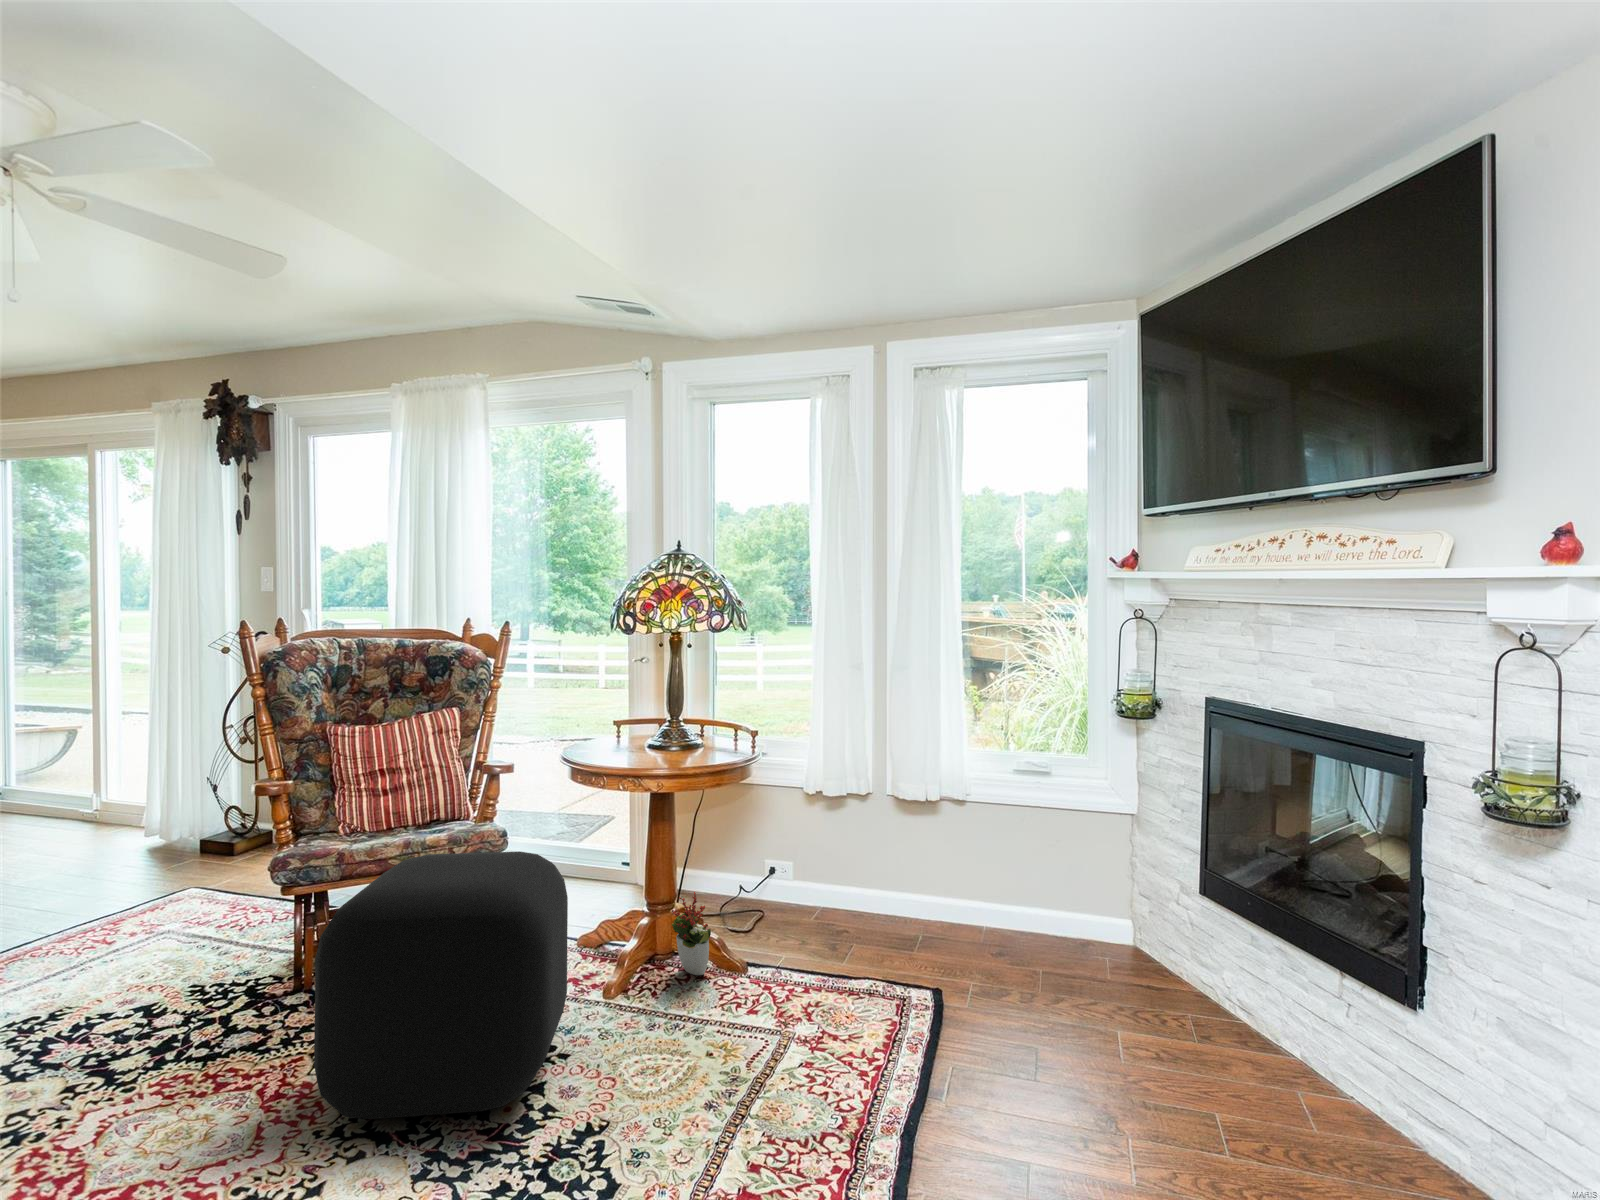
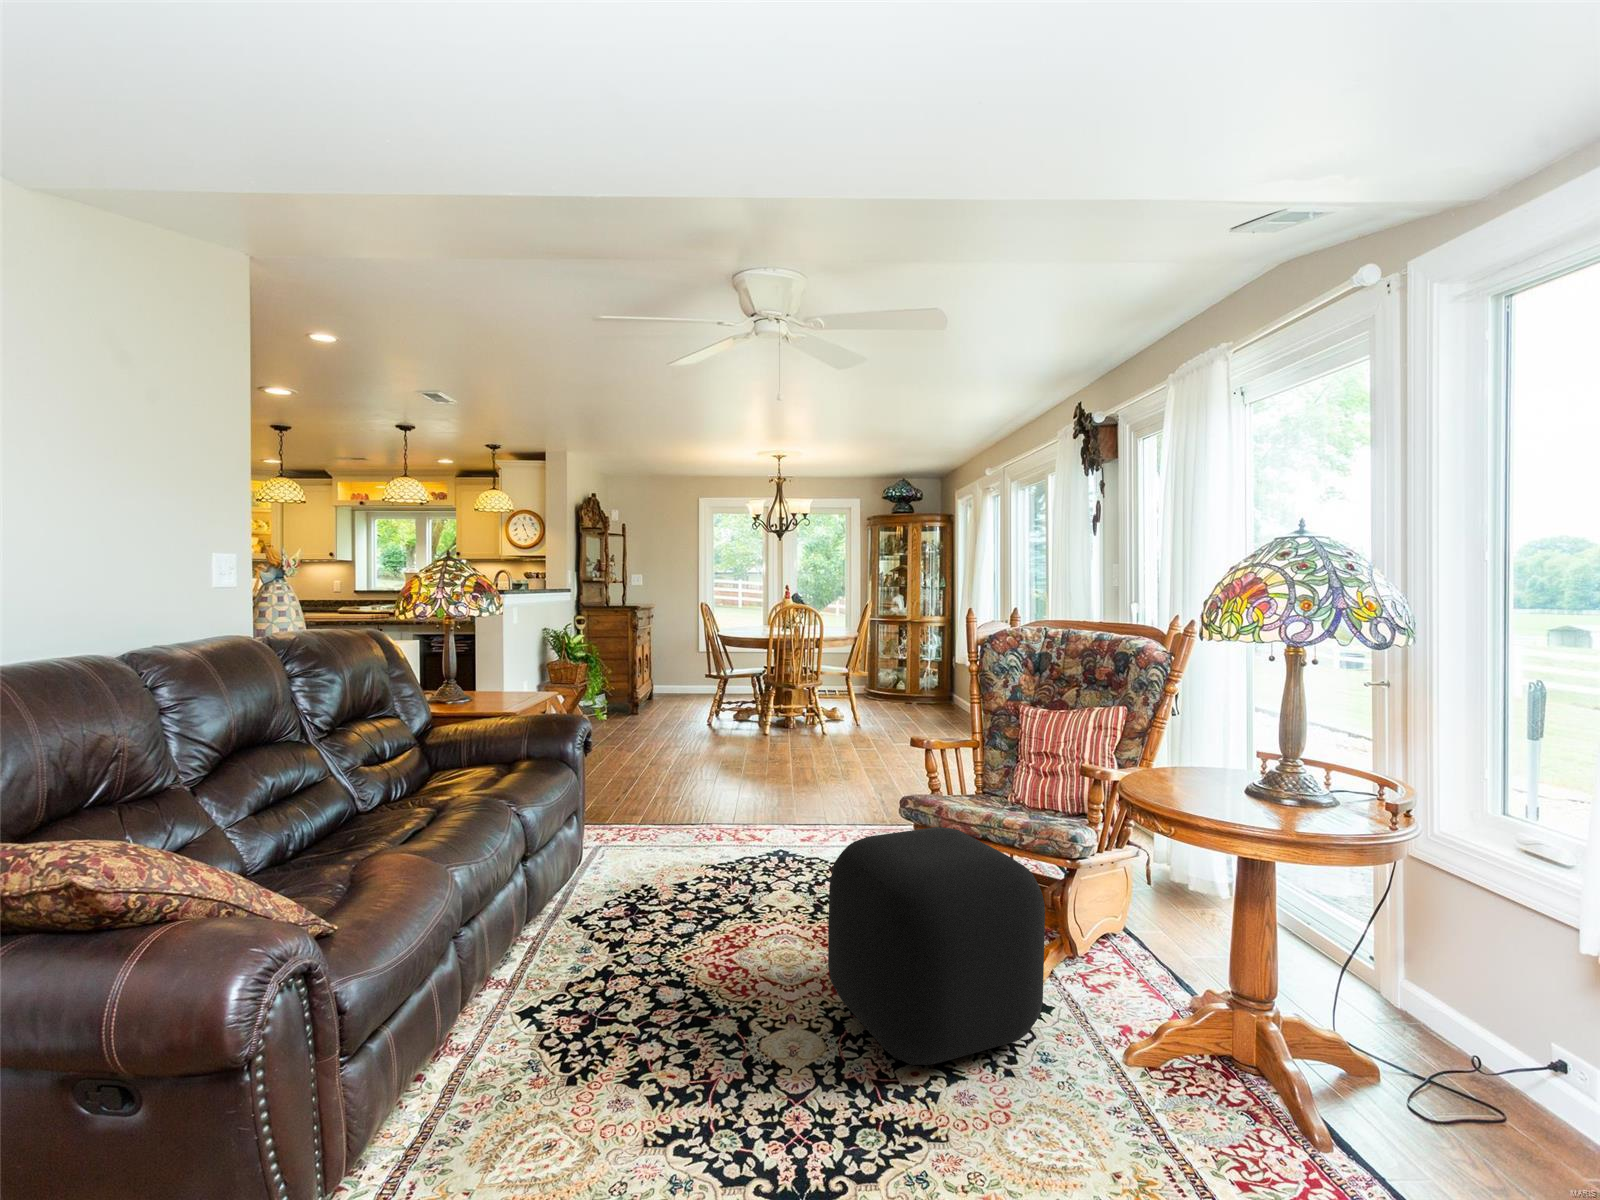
decorative plant: present [672,892,711,975] -> none [1202,996,1262,1116]

